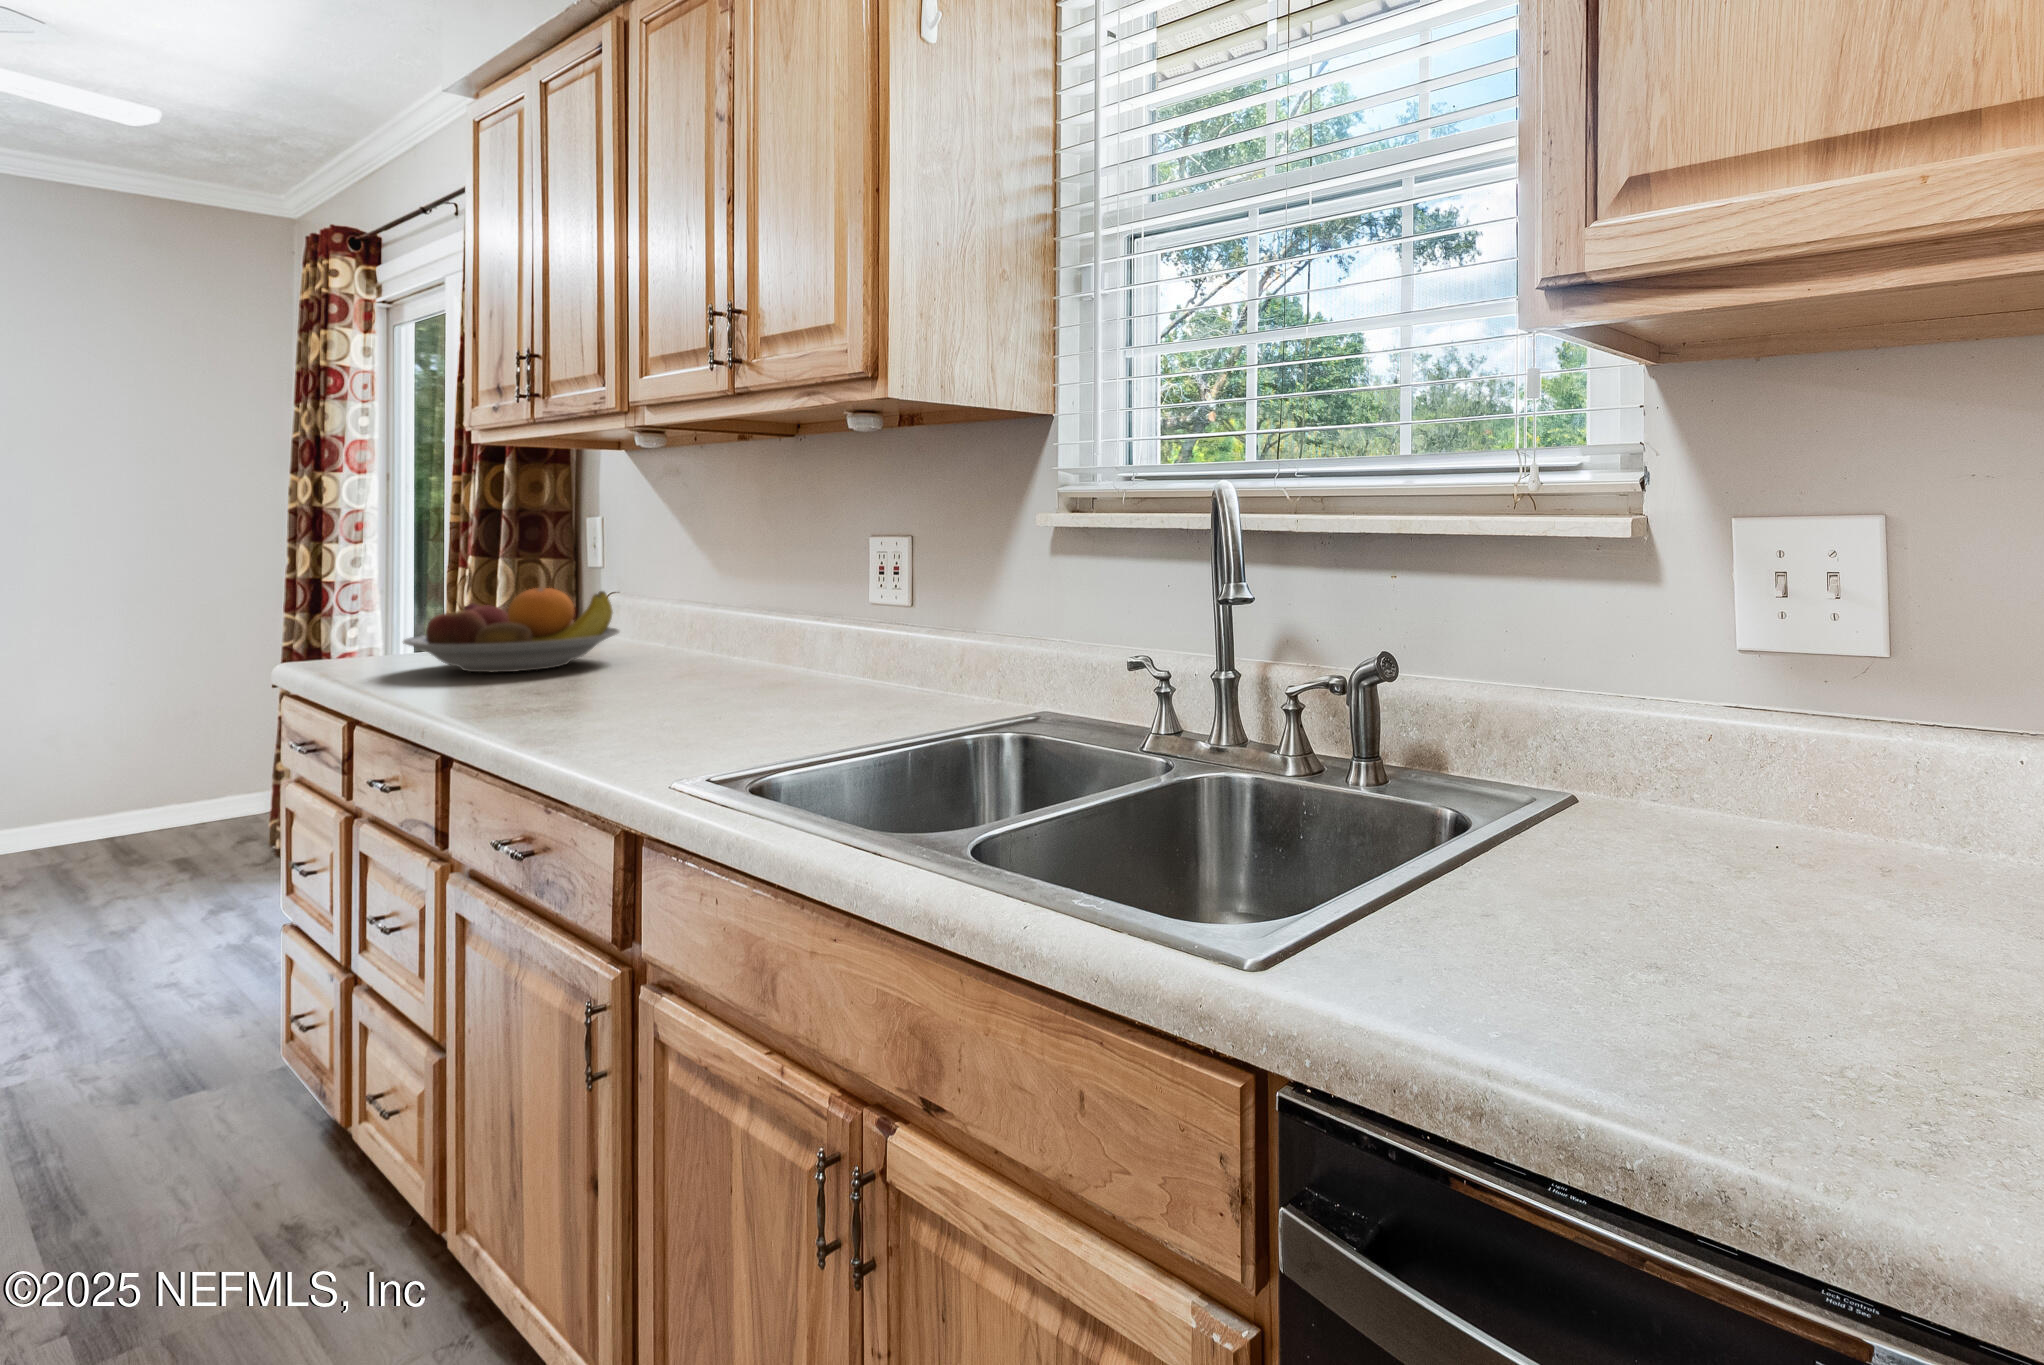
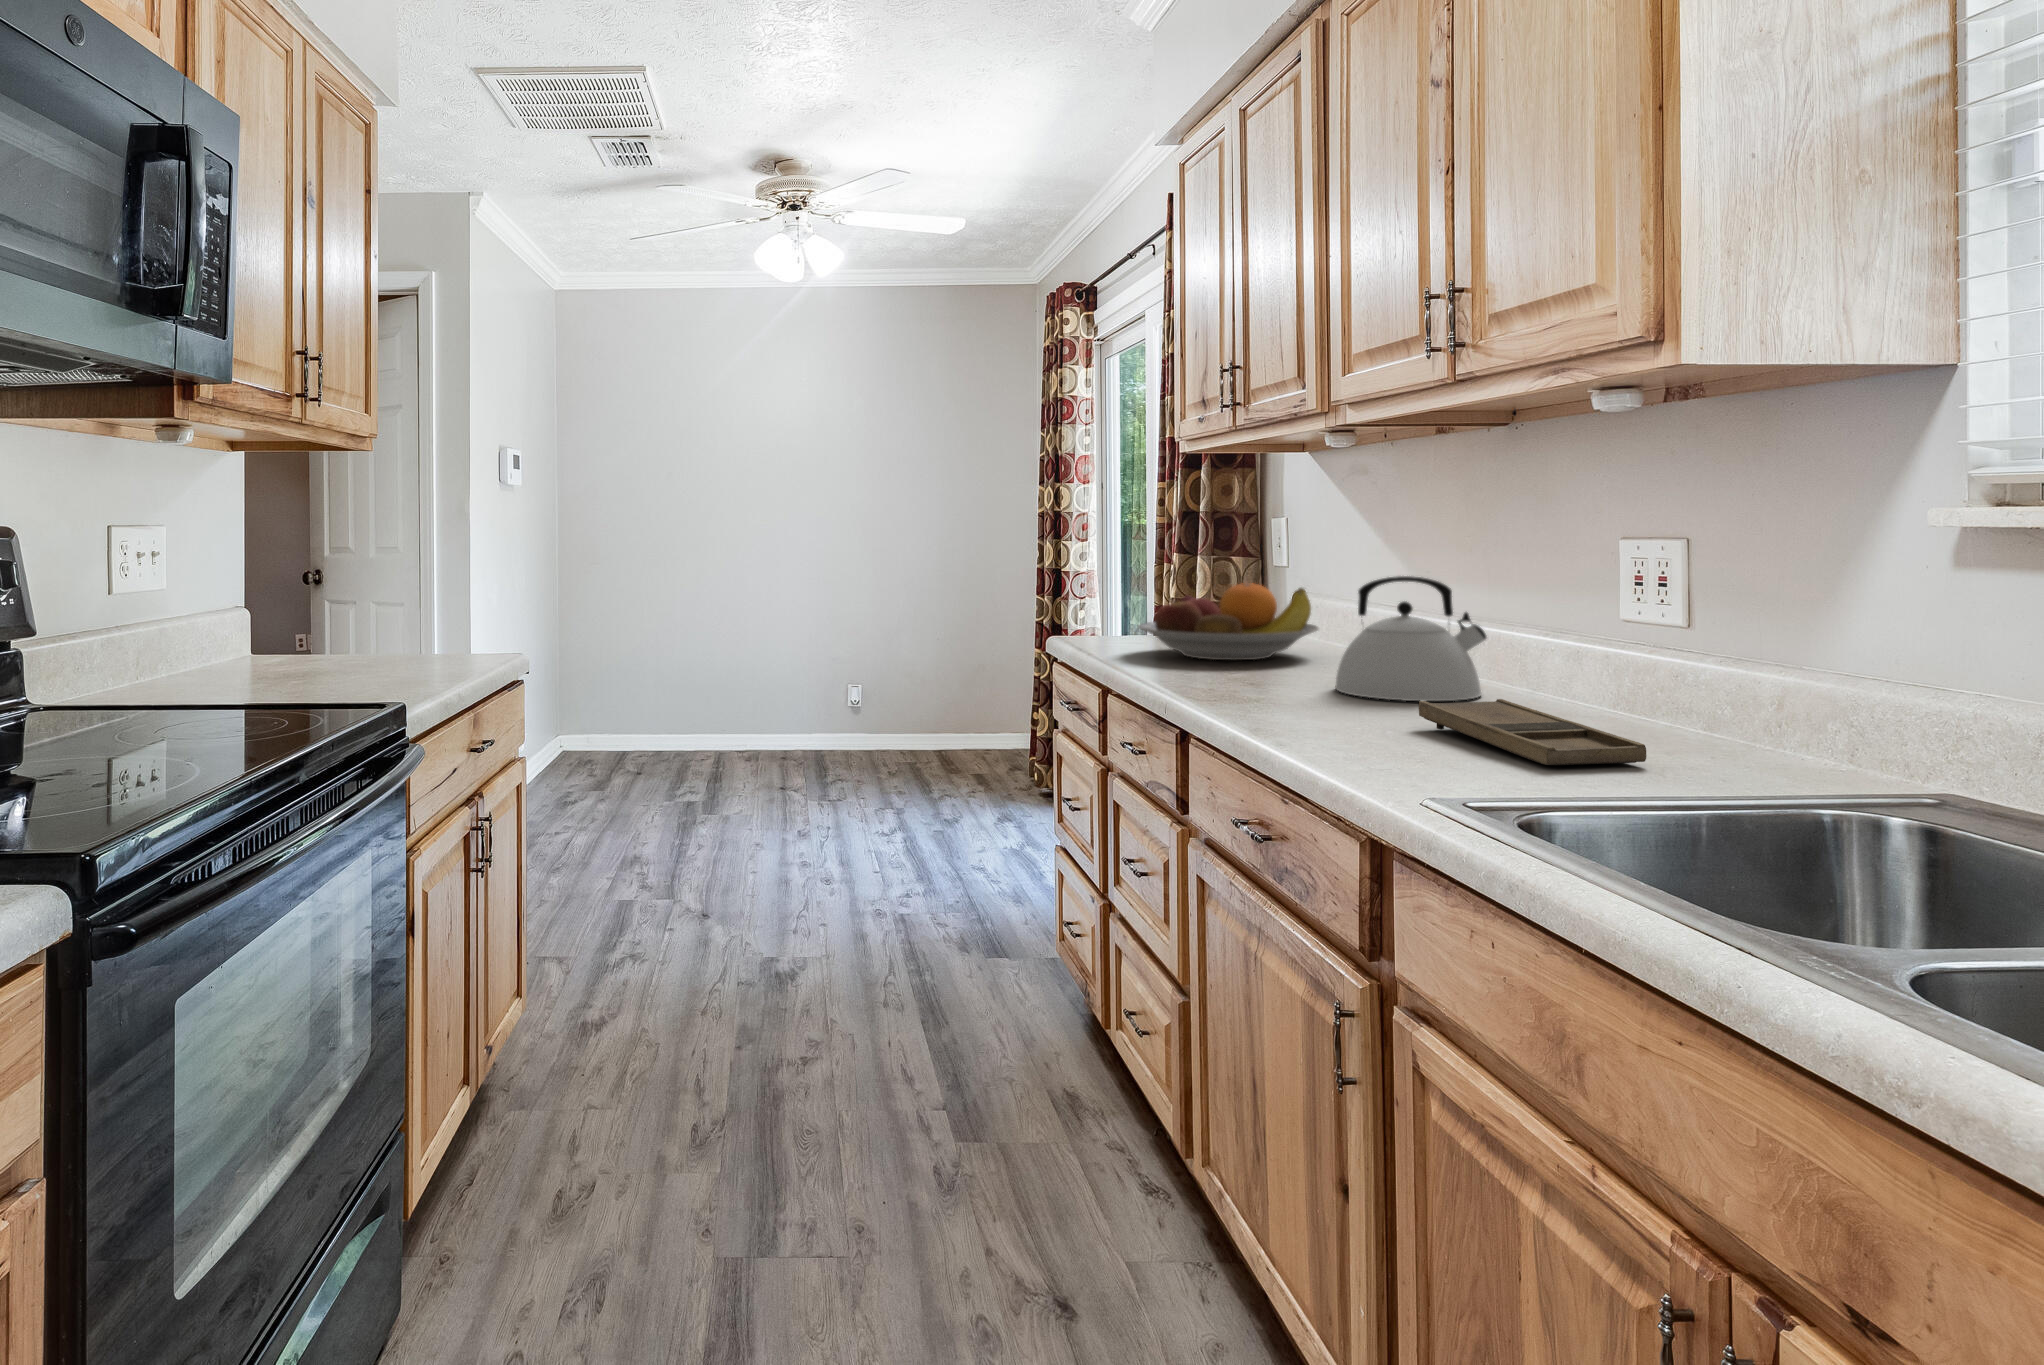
kettle: none [624,576,766,696] -> present [1335,576,1486,701]
tray: none [692,684,866,737] -> present [1419,699,1646,765]

